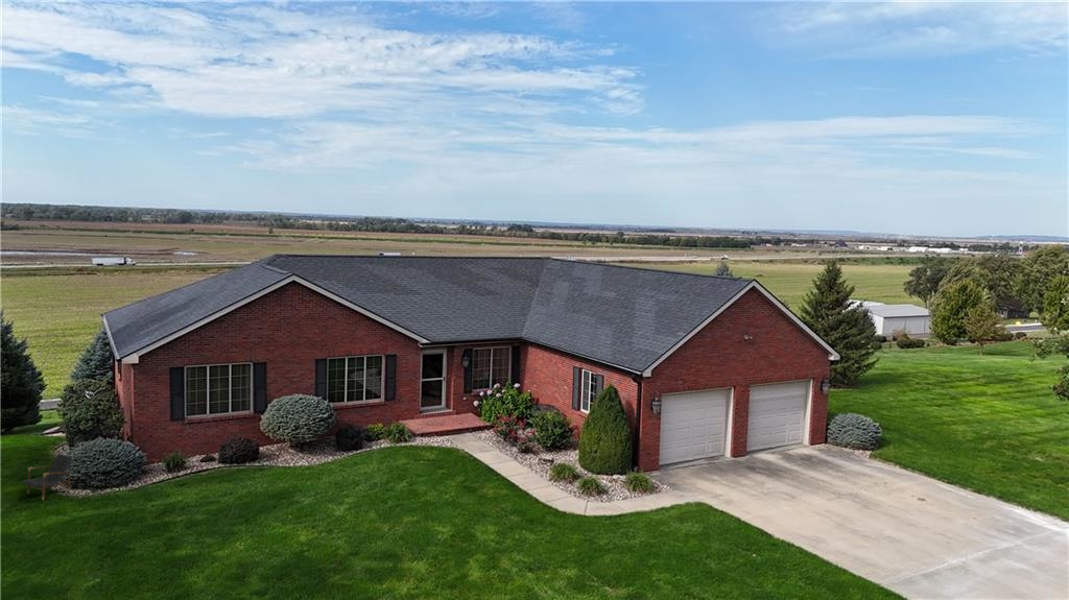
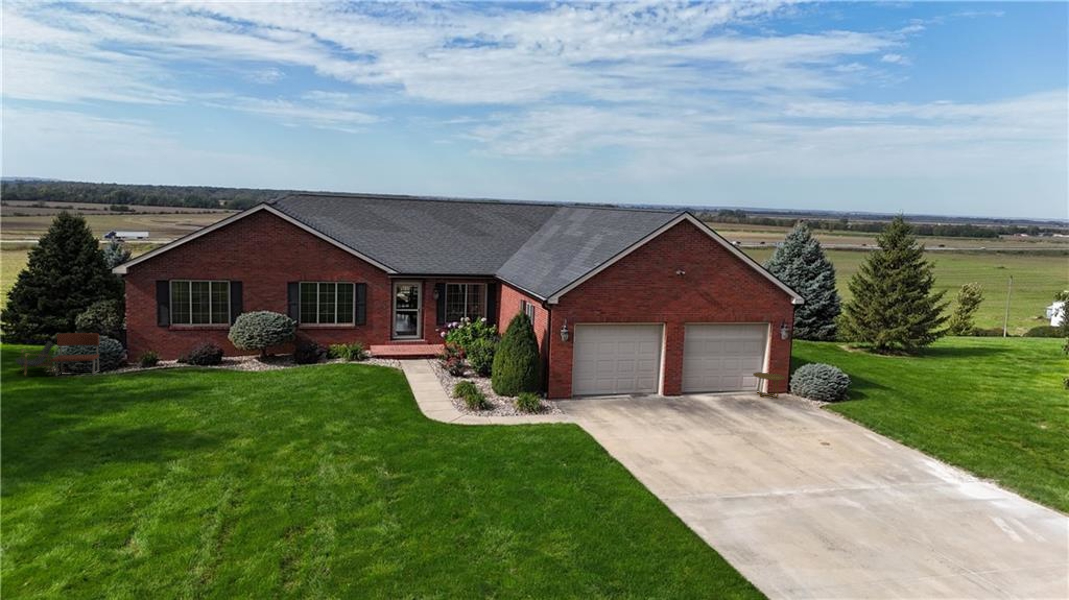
round table: none [802,426,834,451] -> present [753,372,786,398]
bench: none [80,440,131,497] -> present [51,333,99,376]

